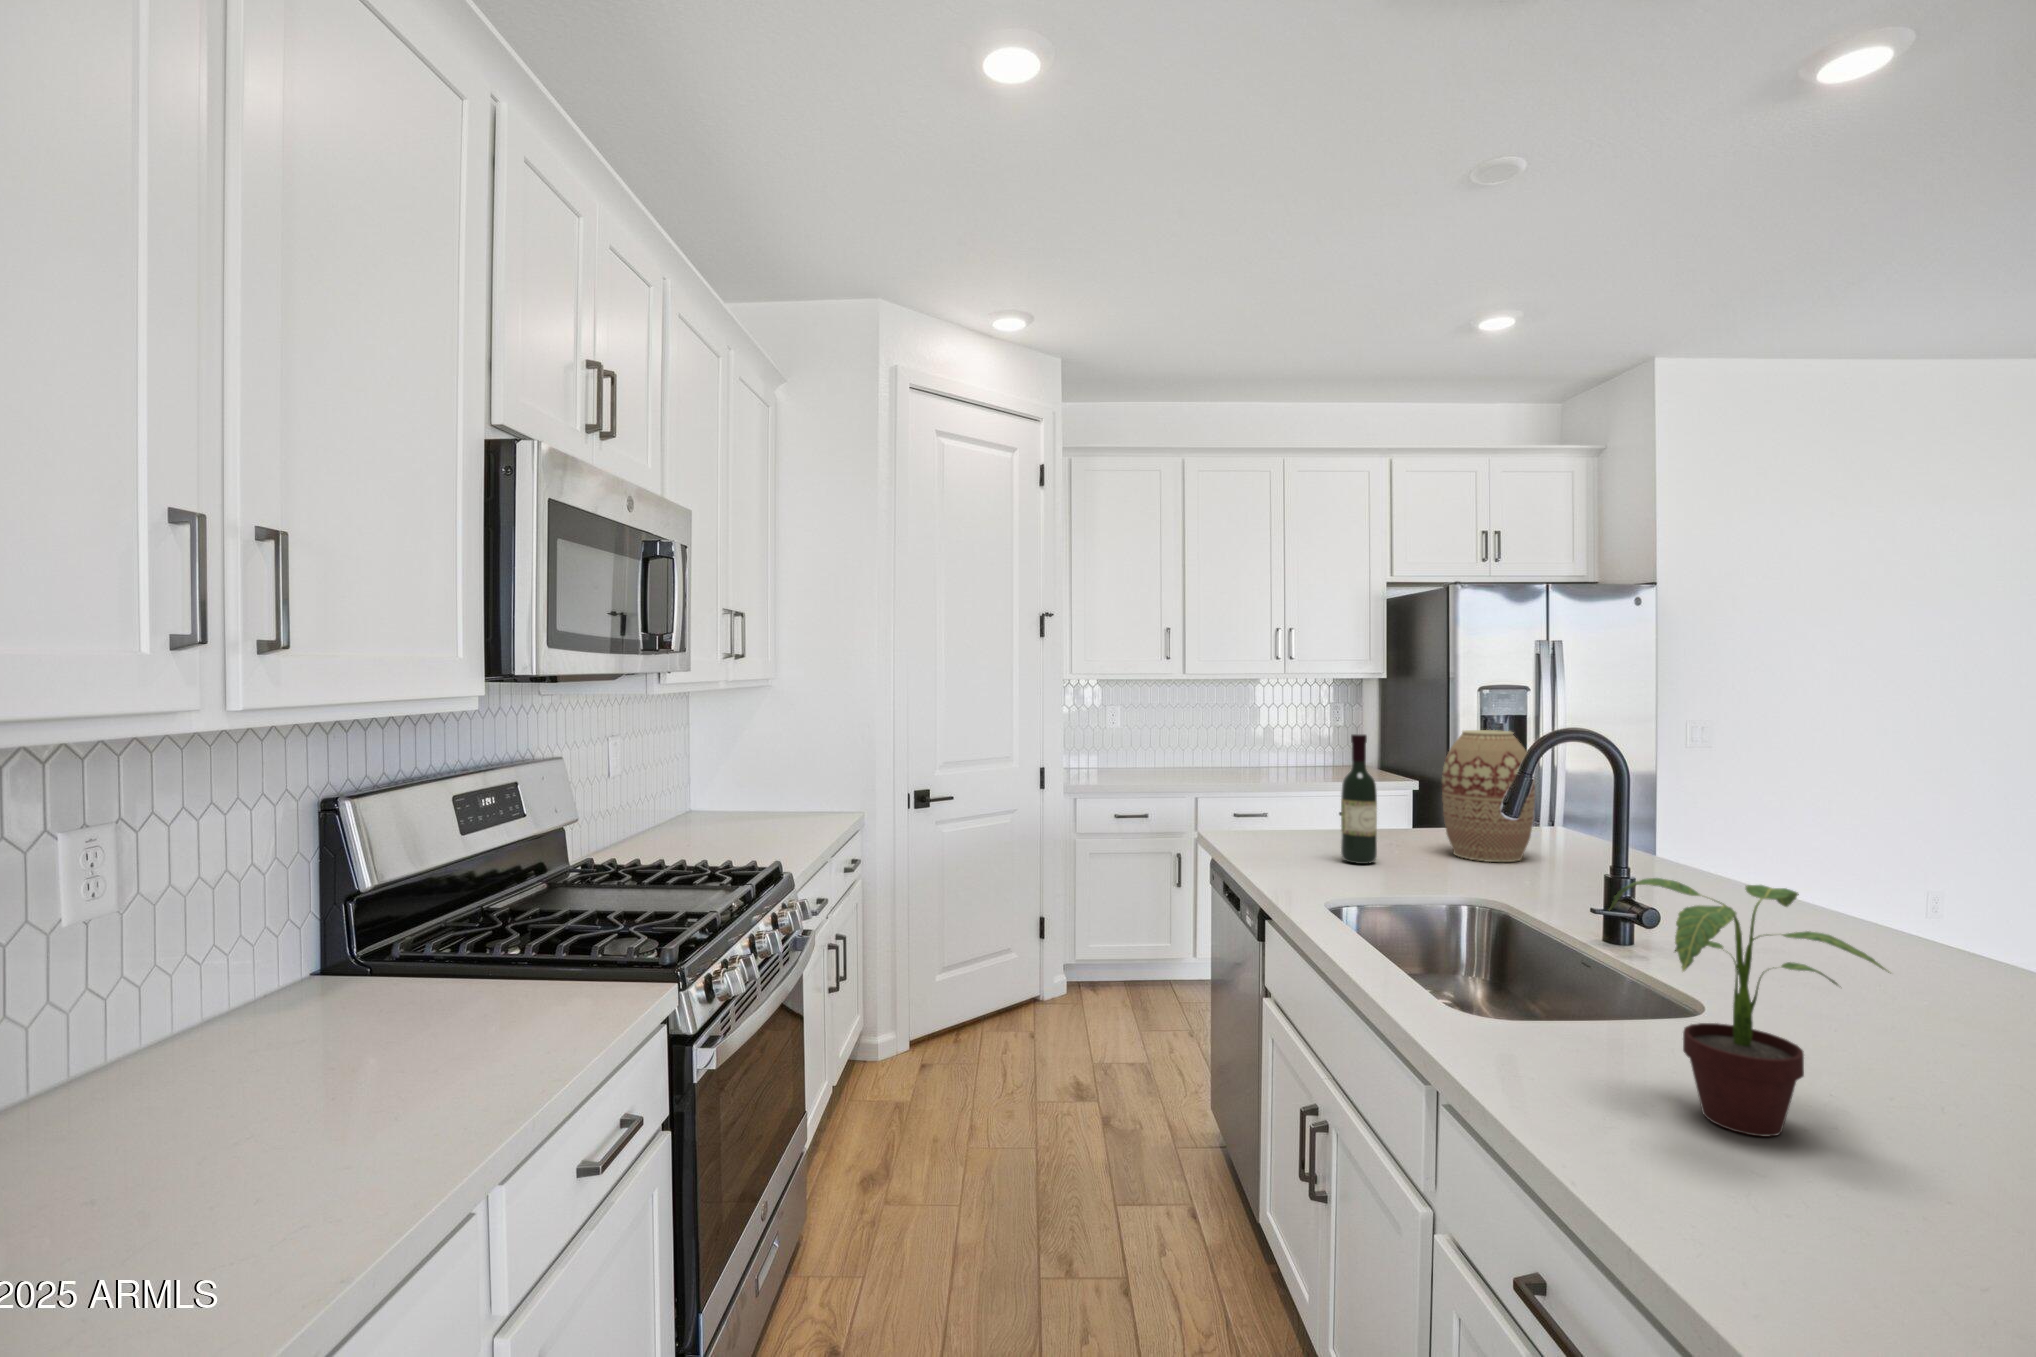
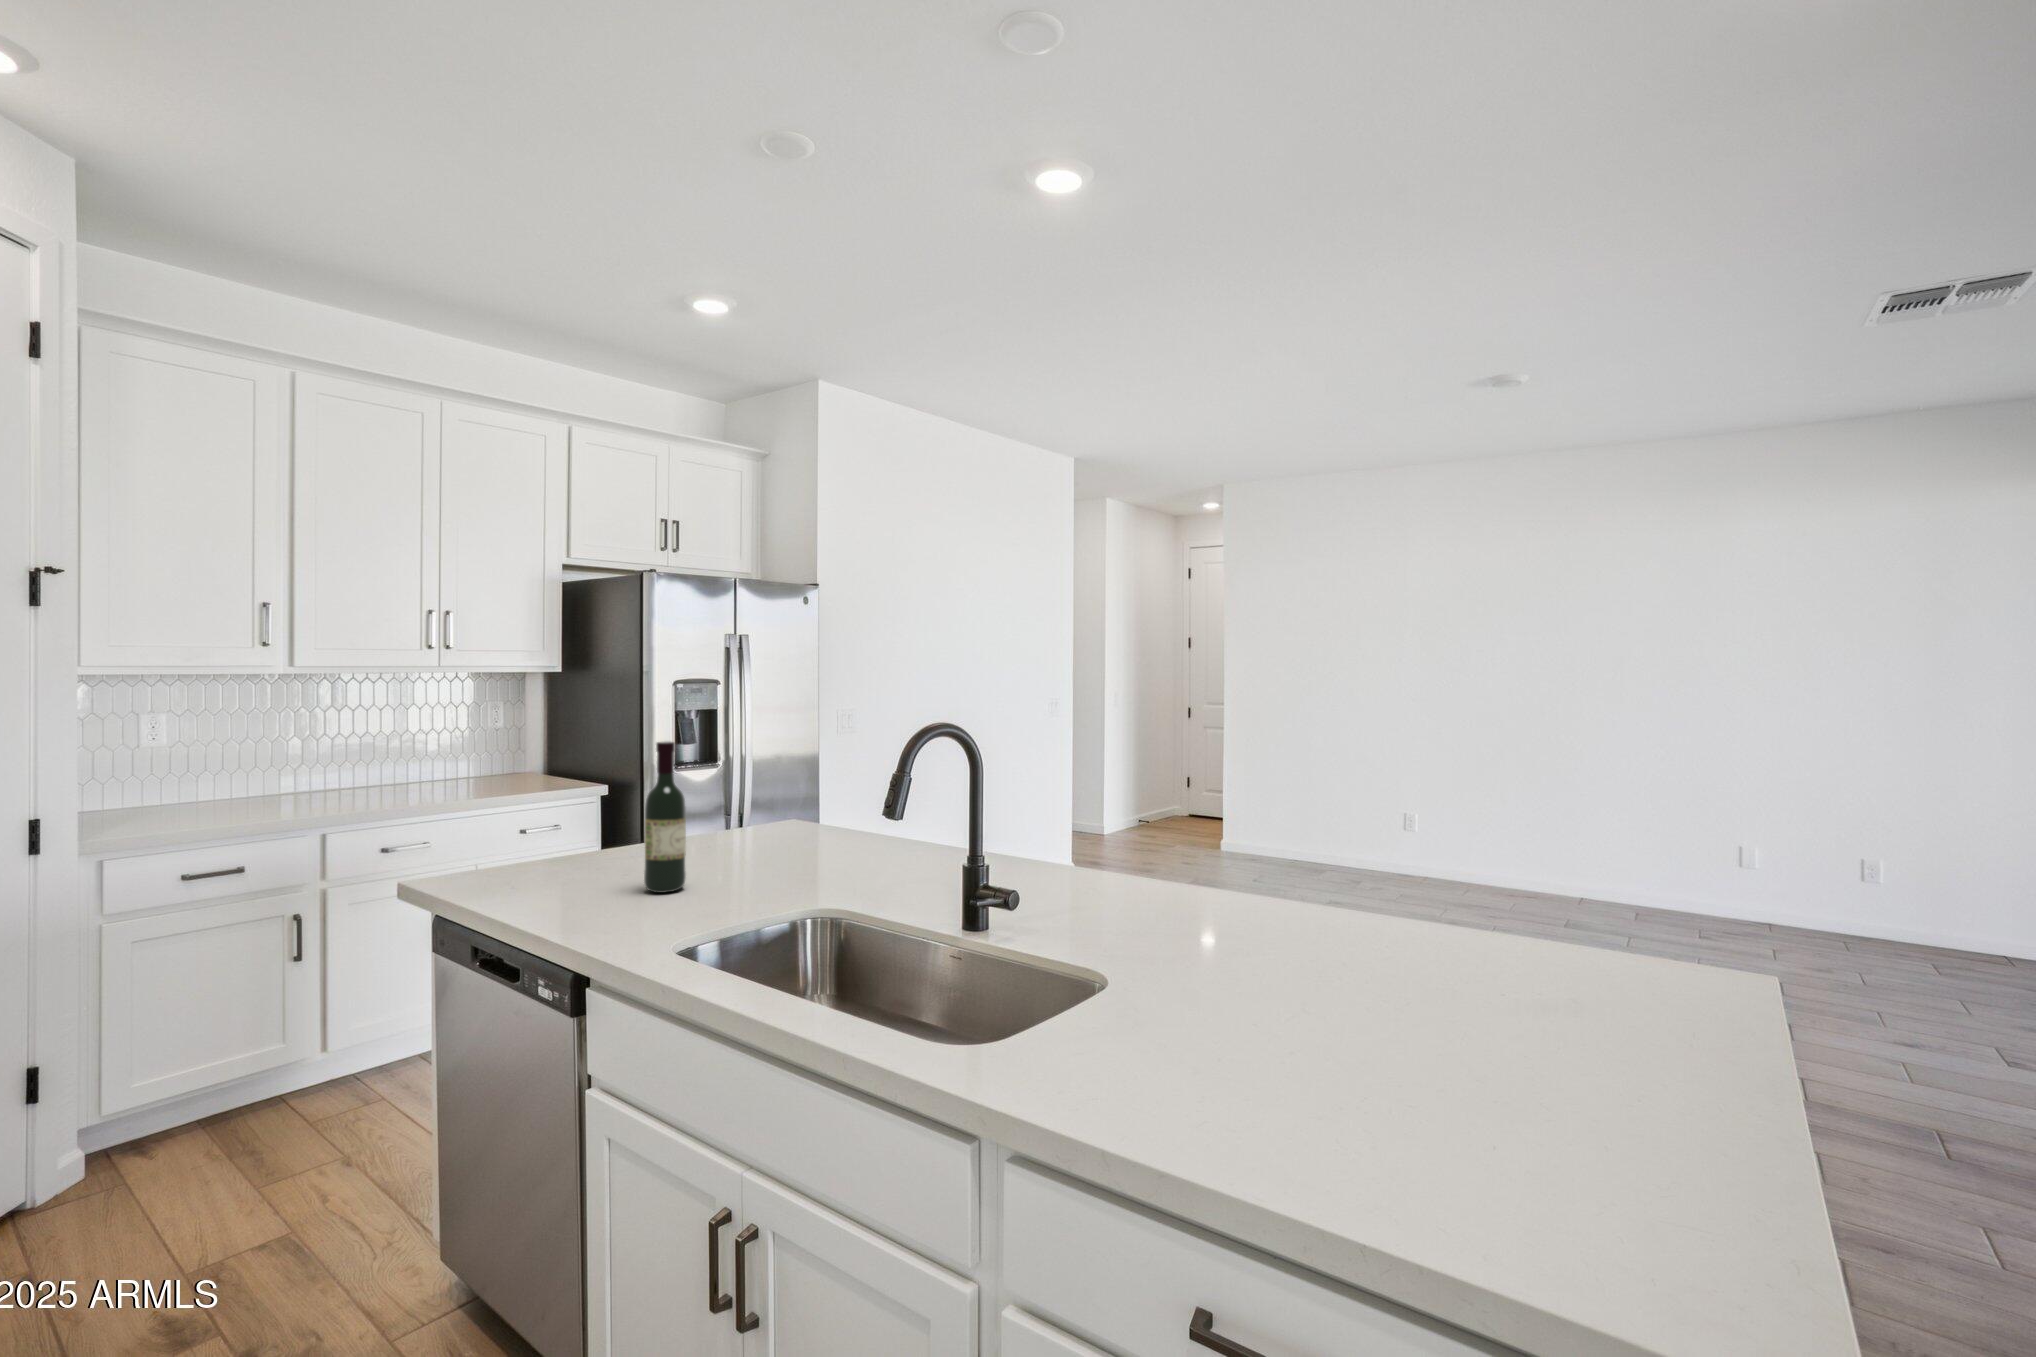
vase: present [1442,730,1535,862] -> none [732,730,821,866]
potted plant: present [1610,878,1889,1137] -> none [1130,859,1326,1076]

